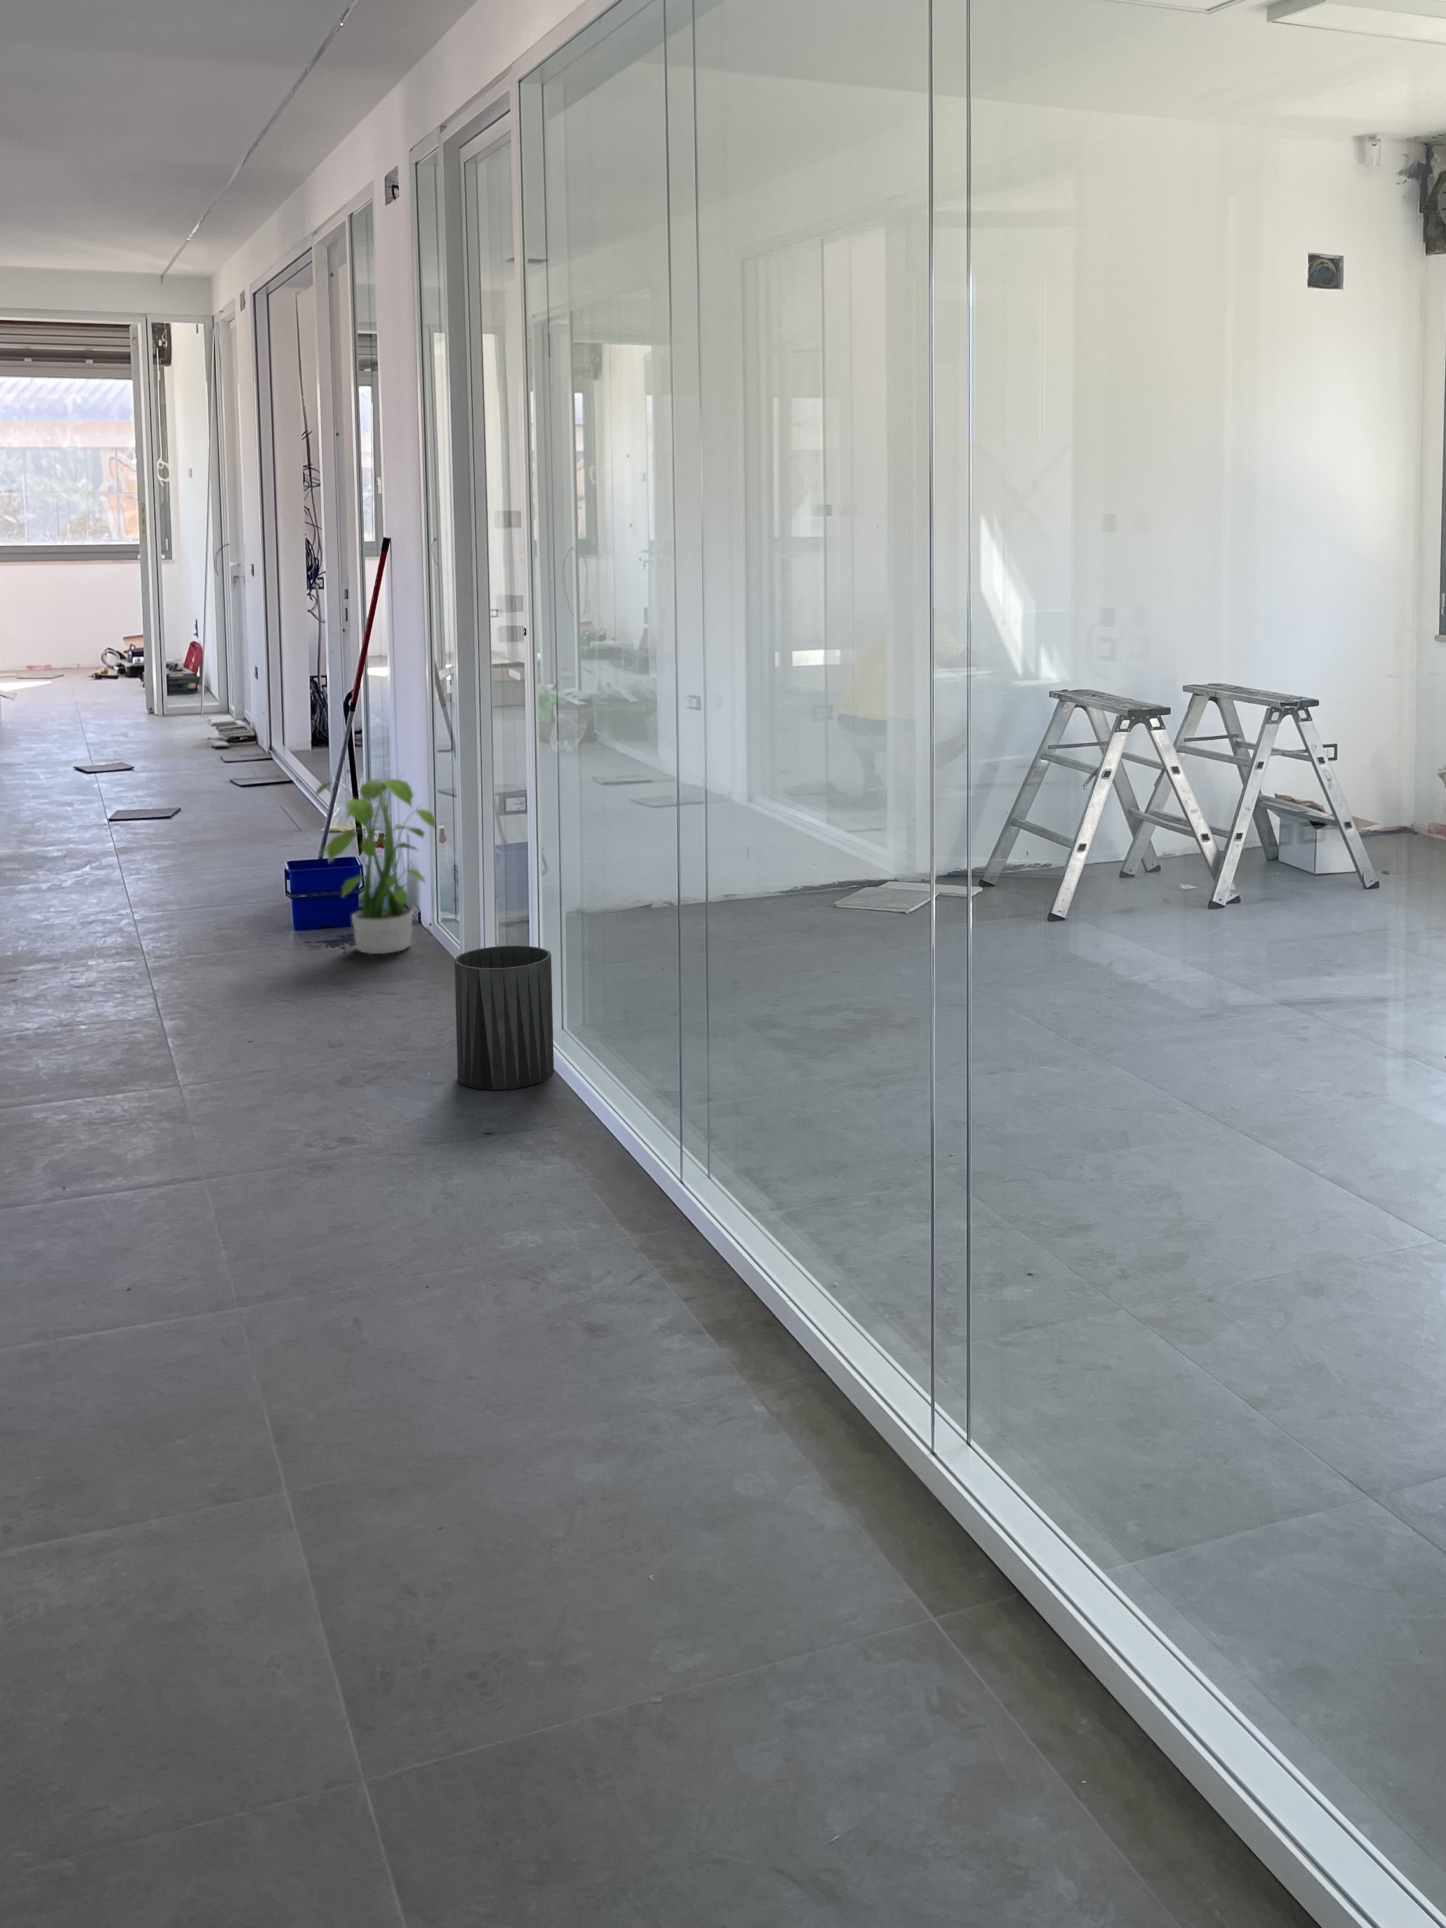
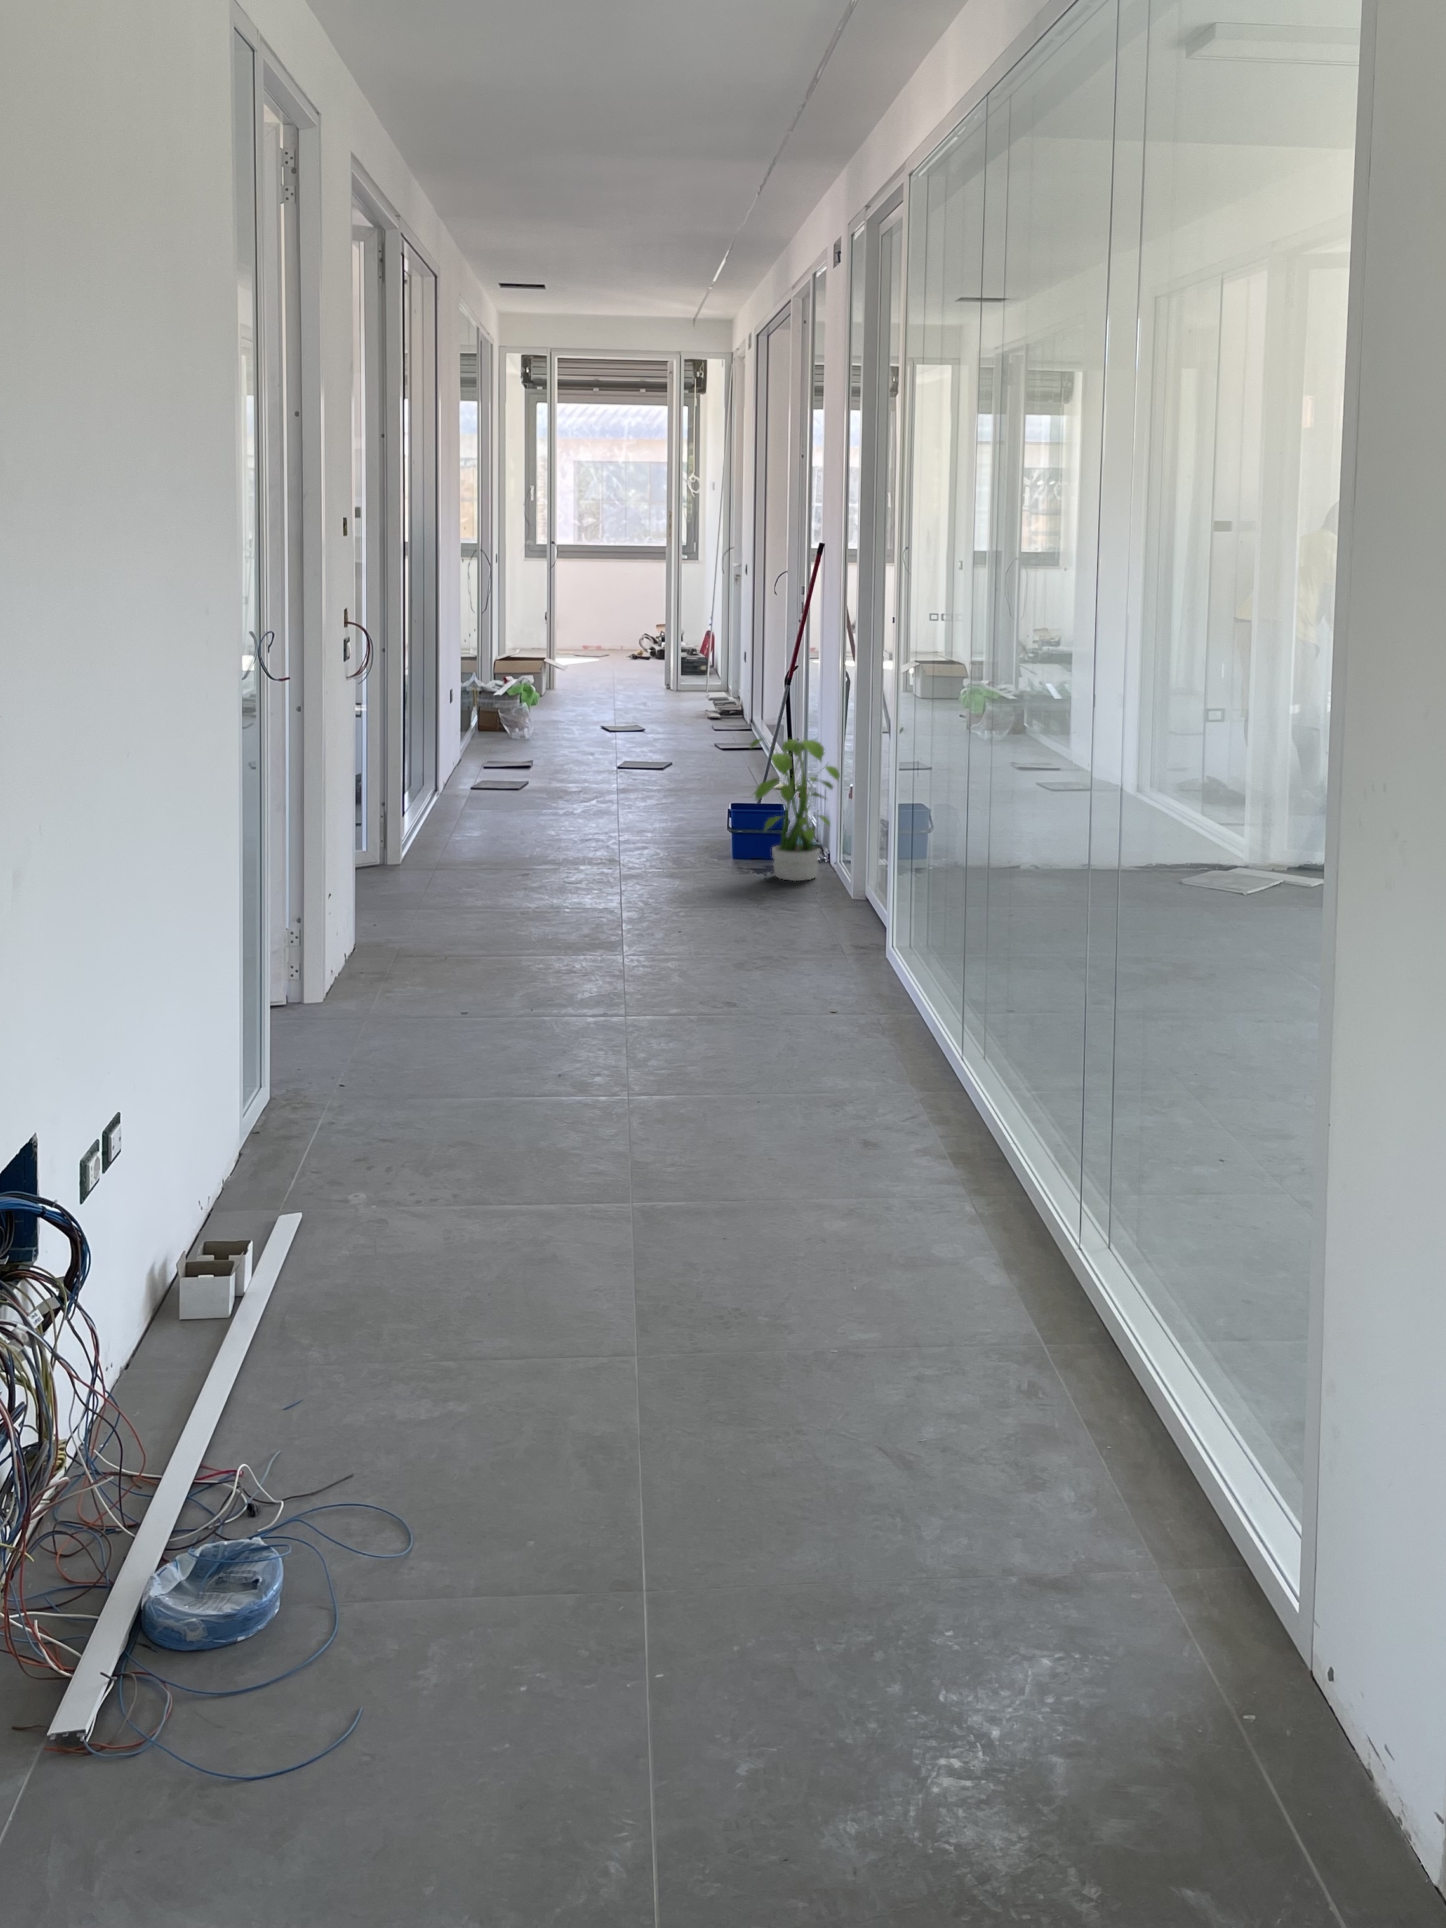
trash can: present [454,946,554,1090] -> none [821,870,897,981]

